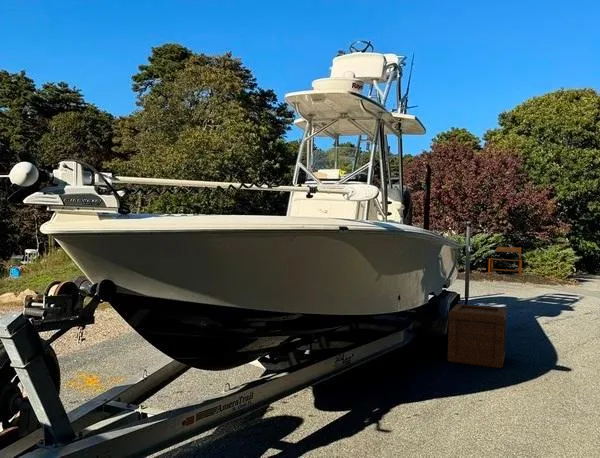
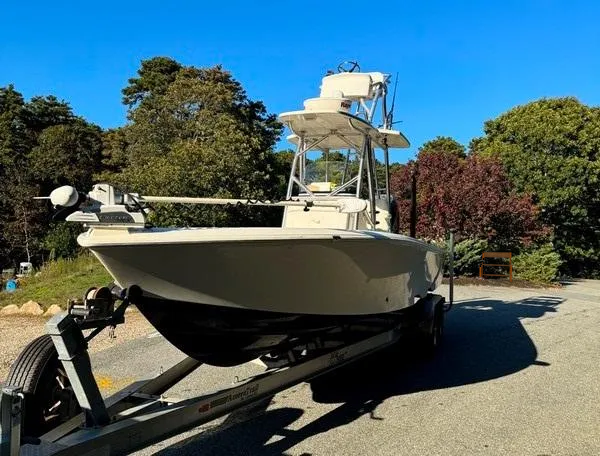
wooden crate: present [448,304,507,368] -> none [436,306,490,365]

